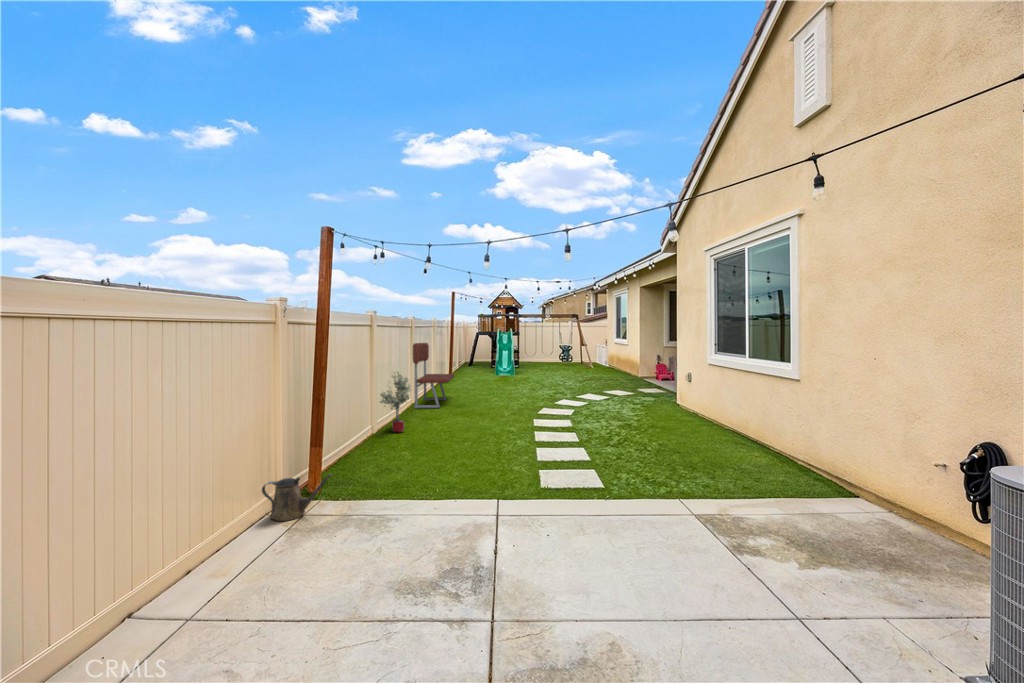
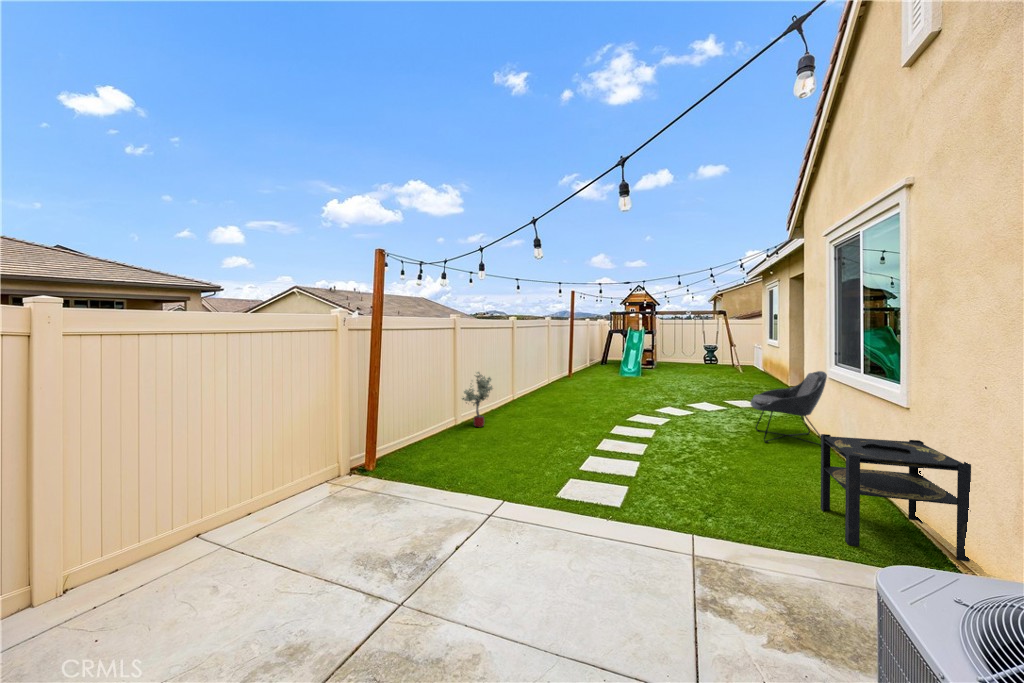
bench: present [413,343,454,408] -> none [511,344,556,406]
lounge chair: none [648,363,711,426] -> present [751,371,827,447]
side table: none [749,410,862,495] -> present [821,434,971,562]
watering can: present [262,474,333,521] -> none [322,458,369,492]

